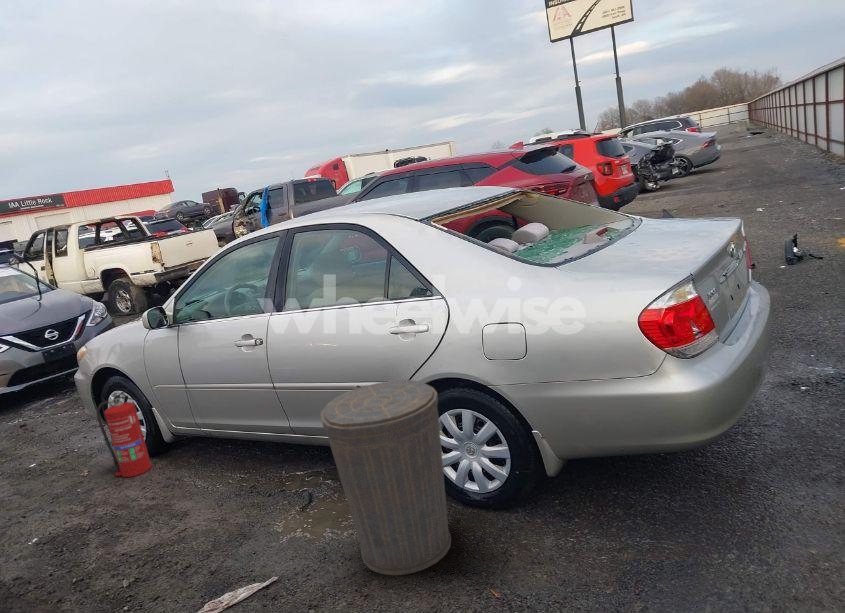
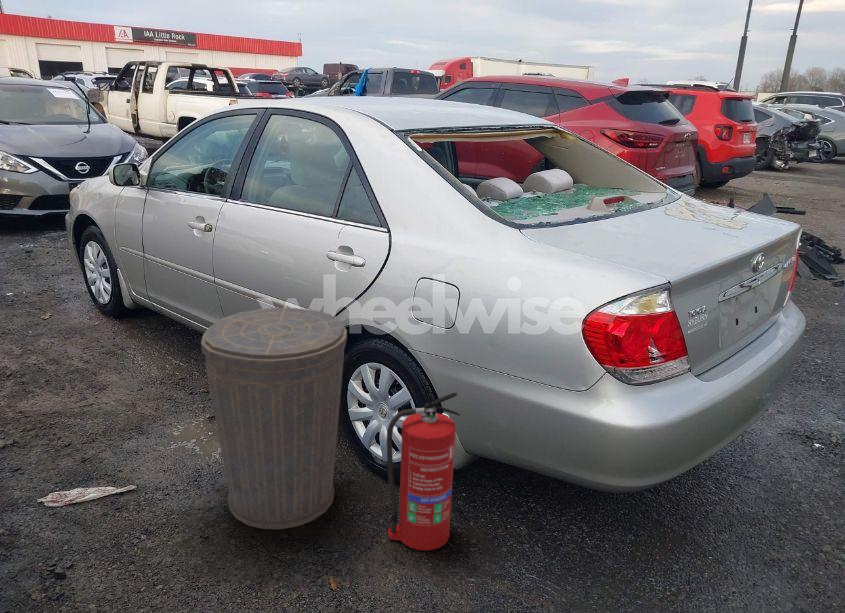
fire extinguisher: present [97,388,152,477] -> present [387,393,460,550]

